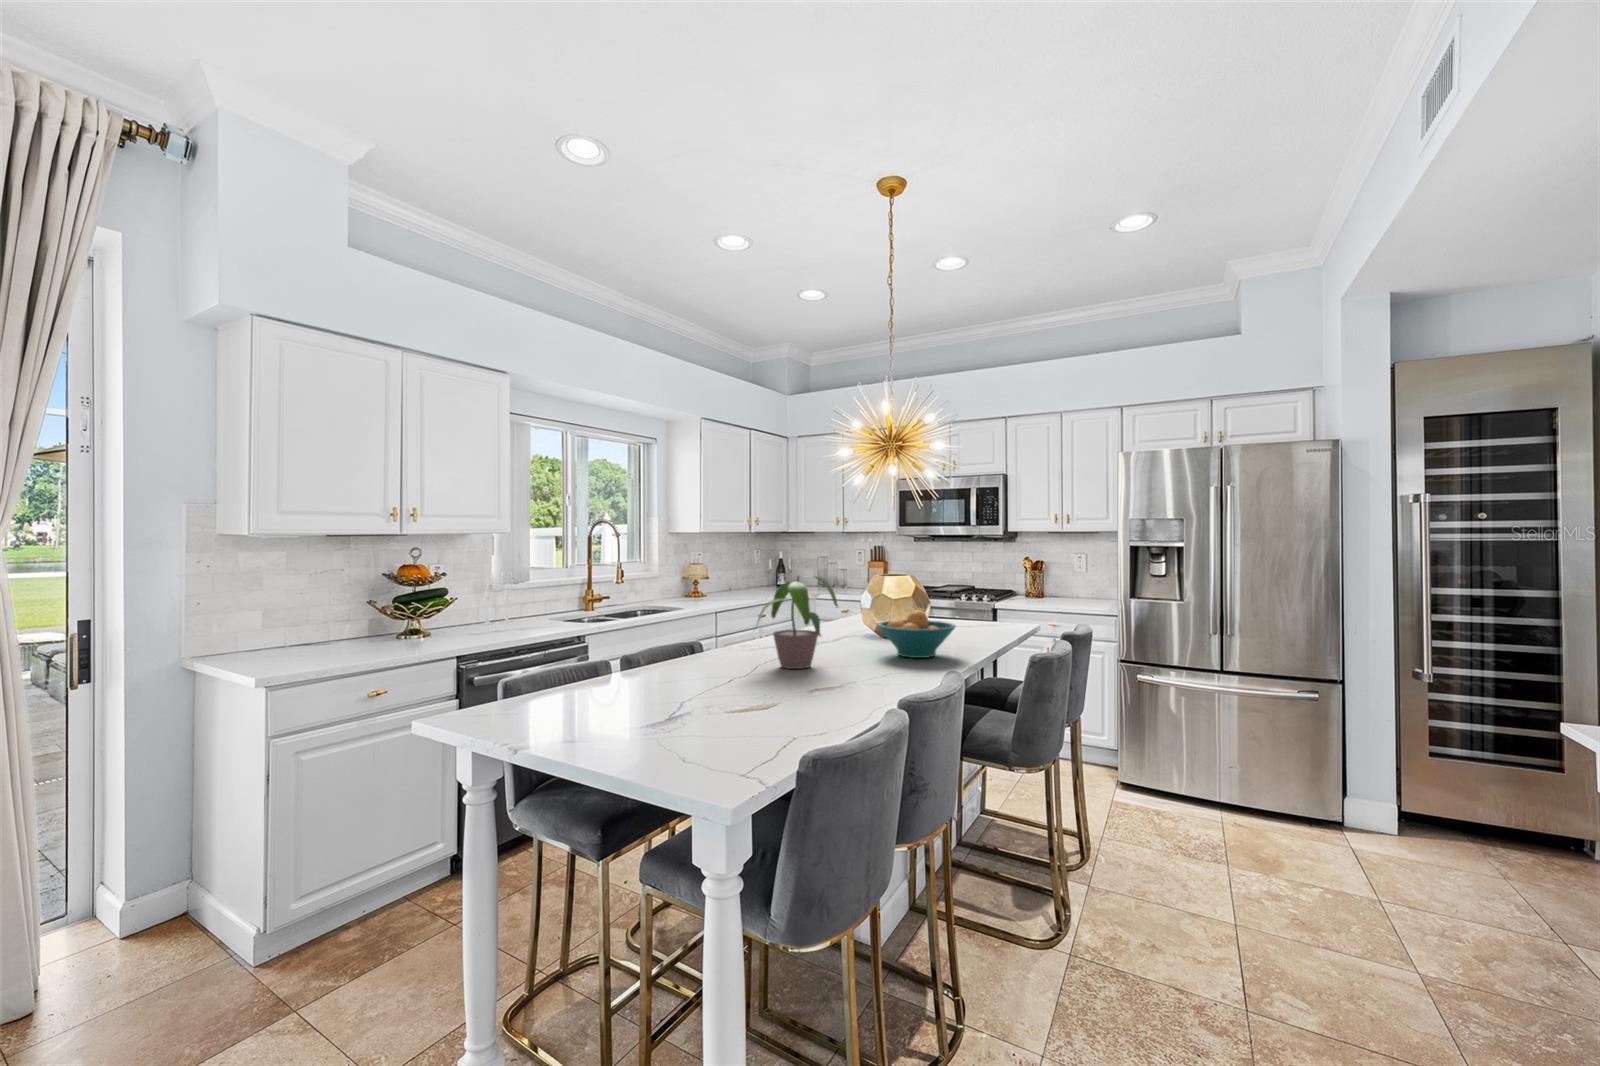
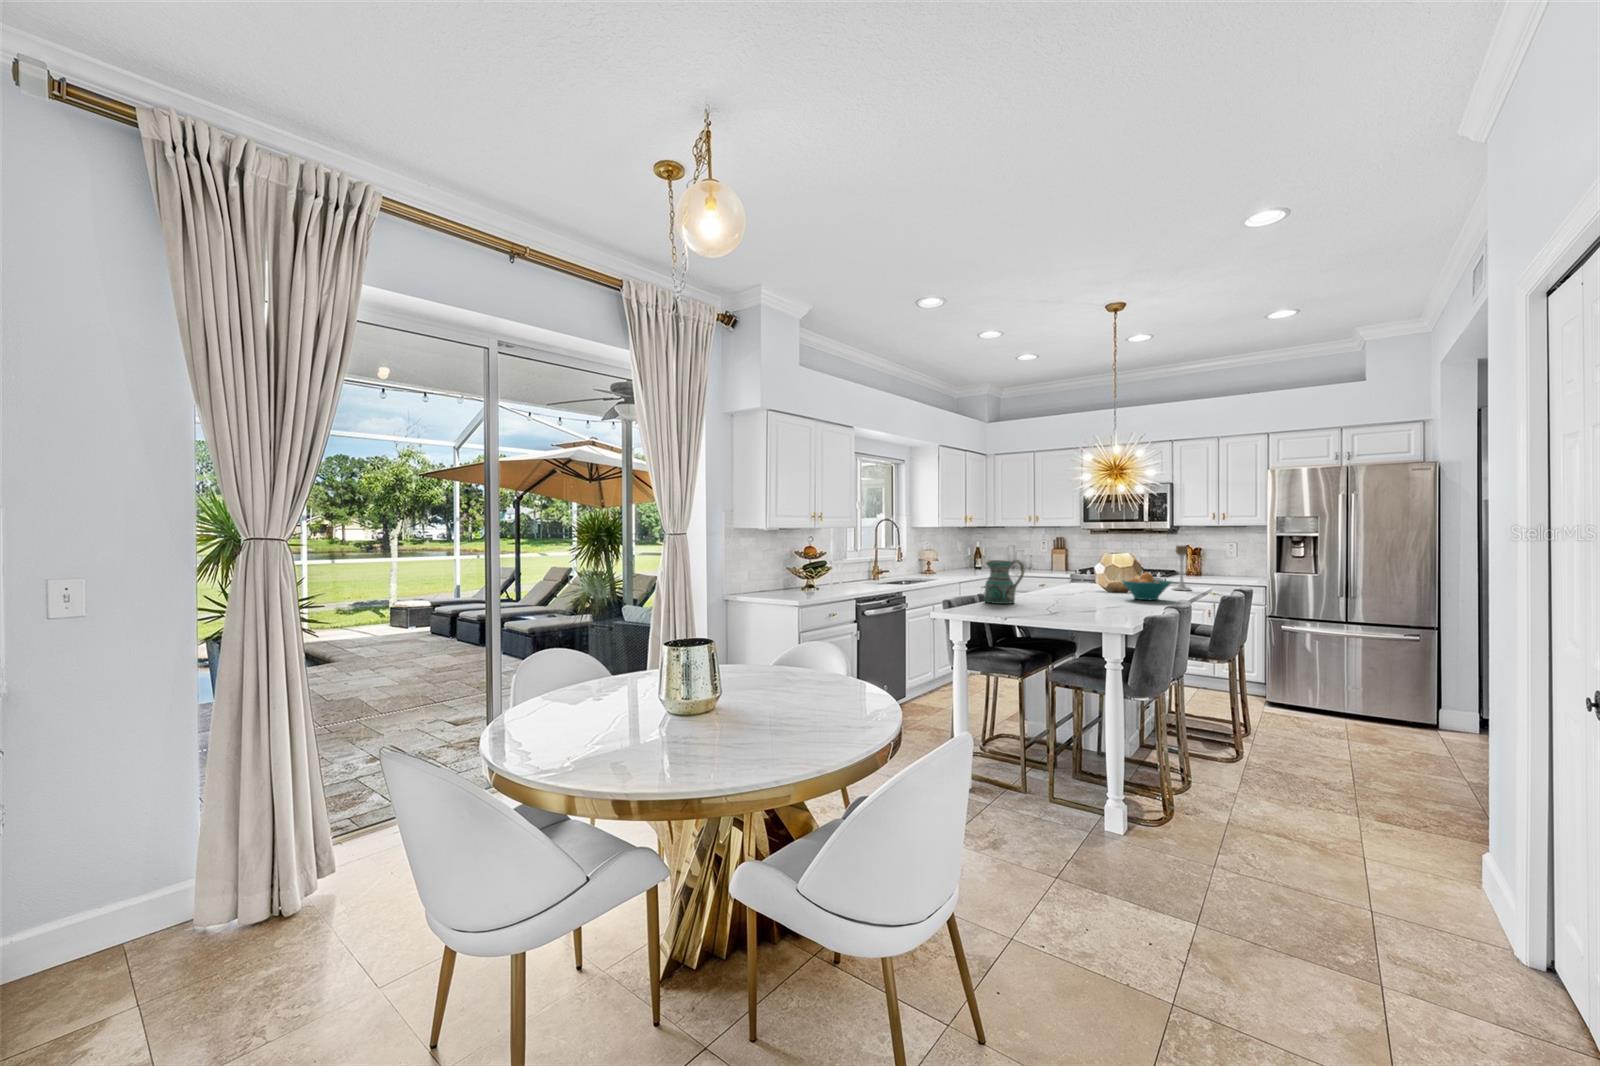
candle holder: none [977,562,1006,631] -> present [1172,546,1191,591]
potted plant: present [757,576,838,669] -> none [1048,551,1111,603]
ceramic pitcher: none [630,593,703,674] -> present [984,560,1024,604]

